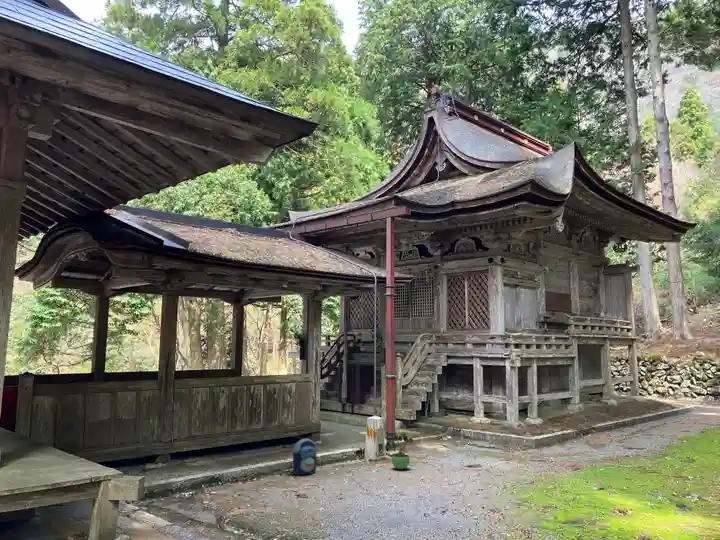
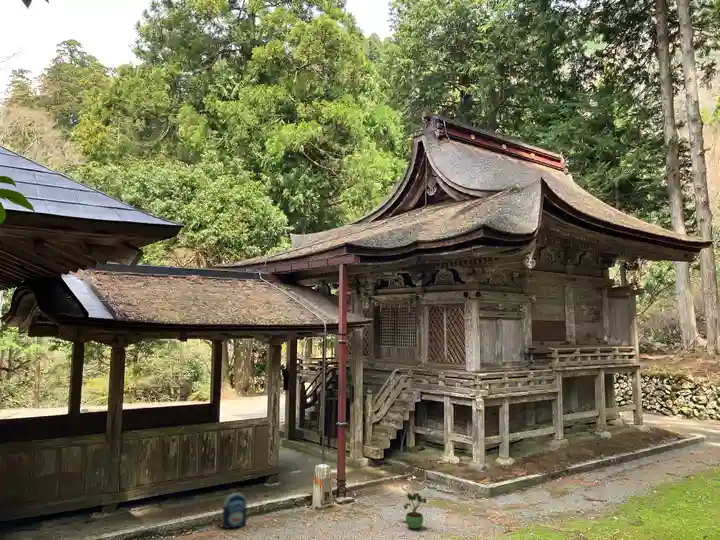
potted plant: present [390,433,413,469] -> present [404,493,426,529]

